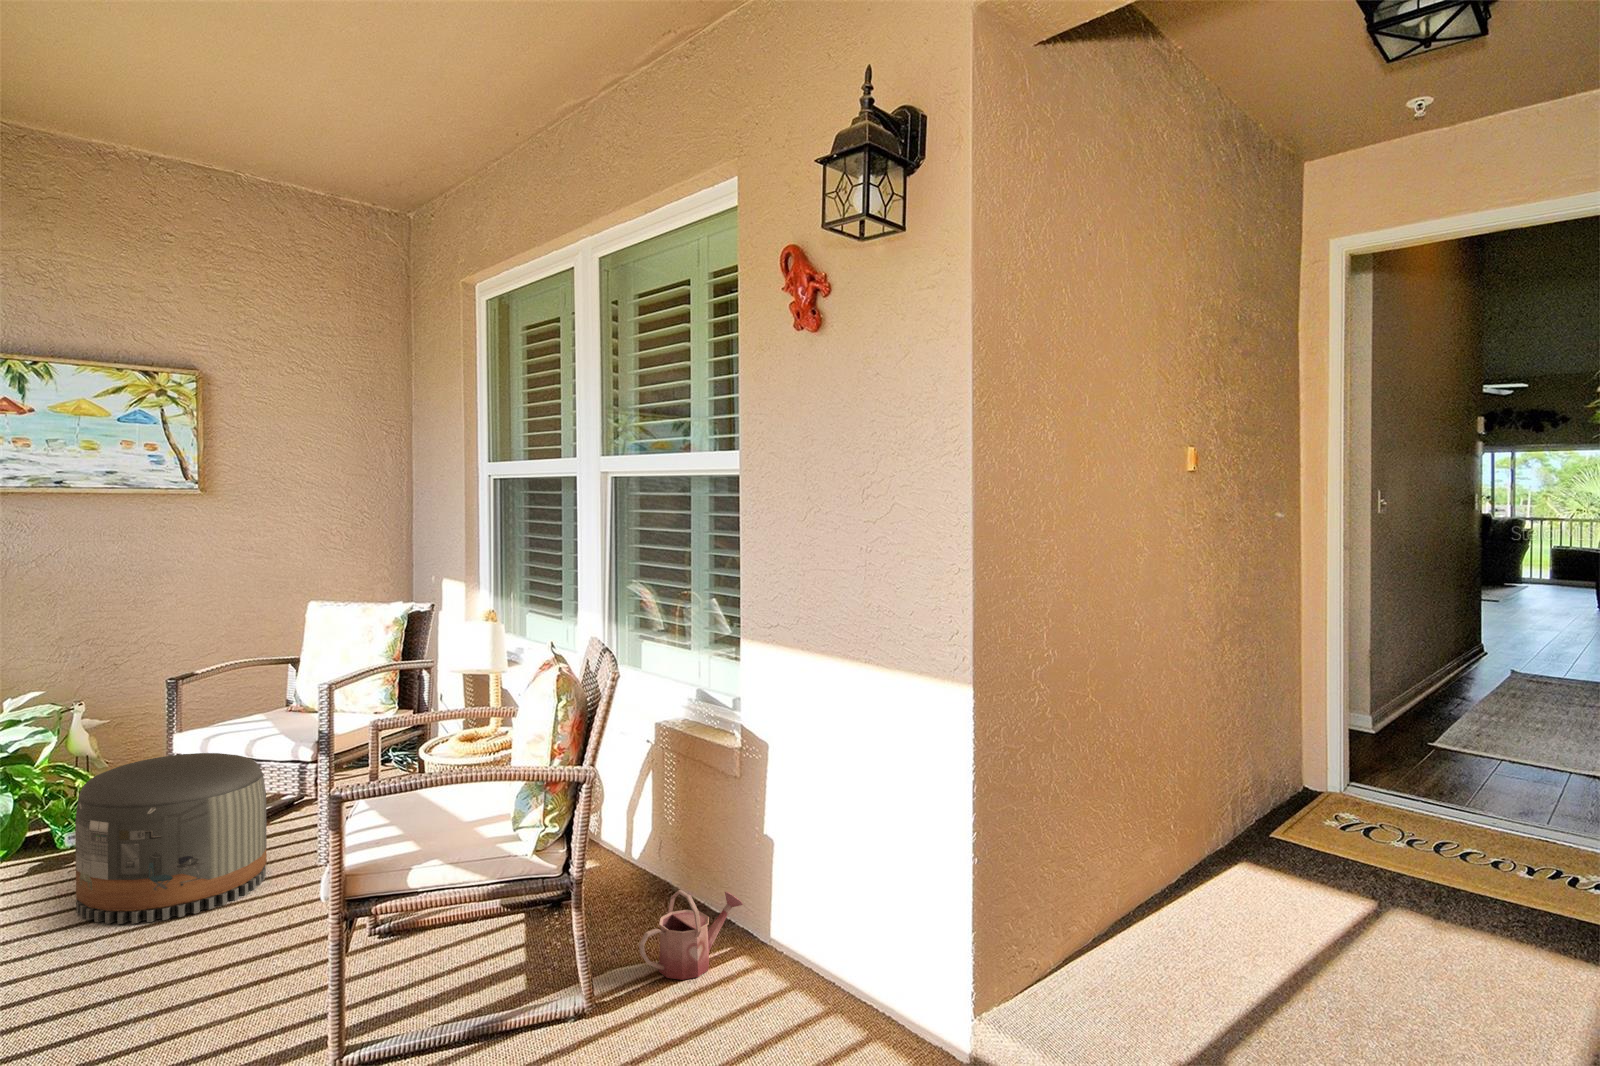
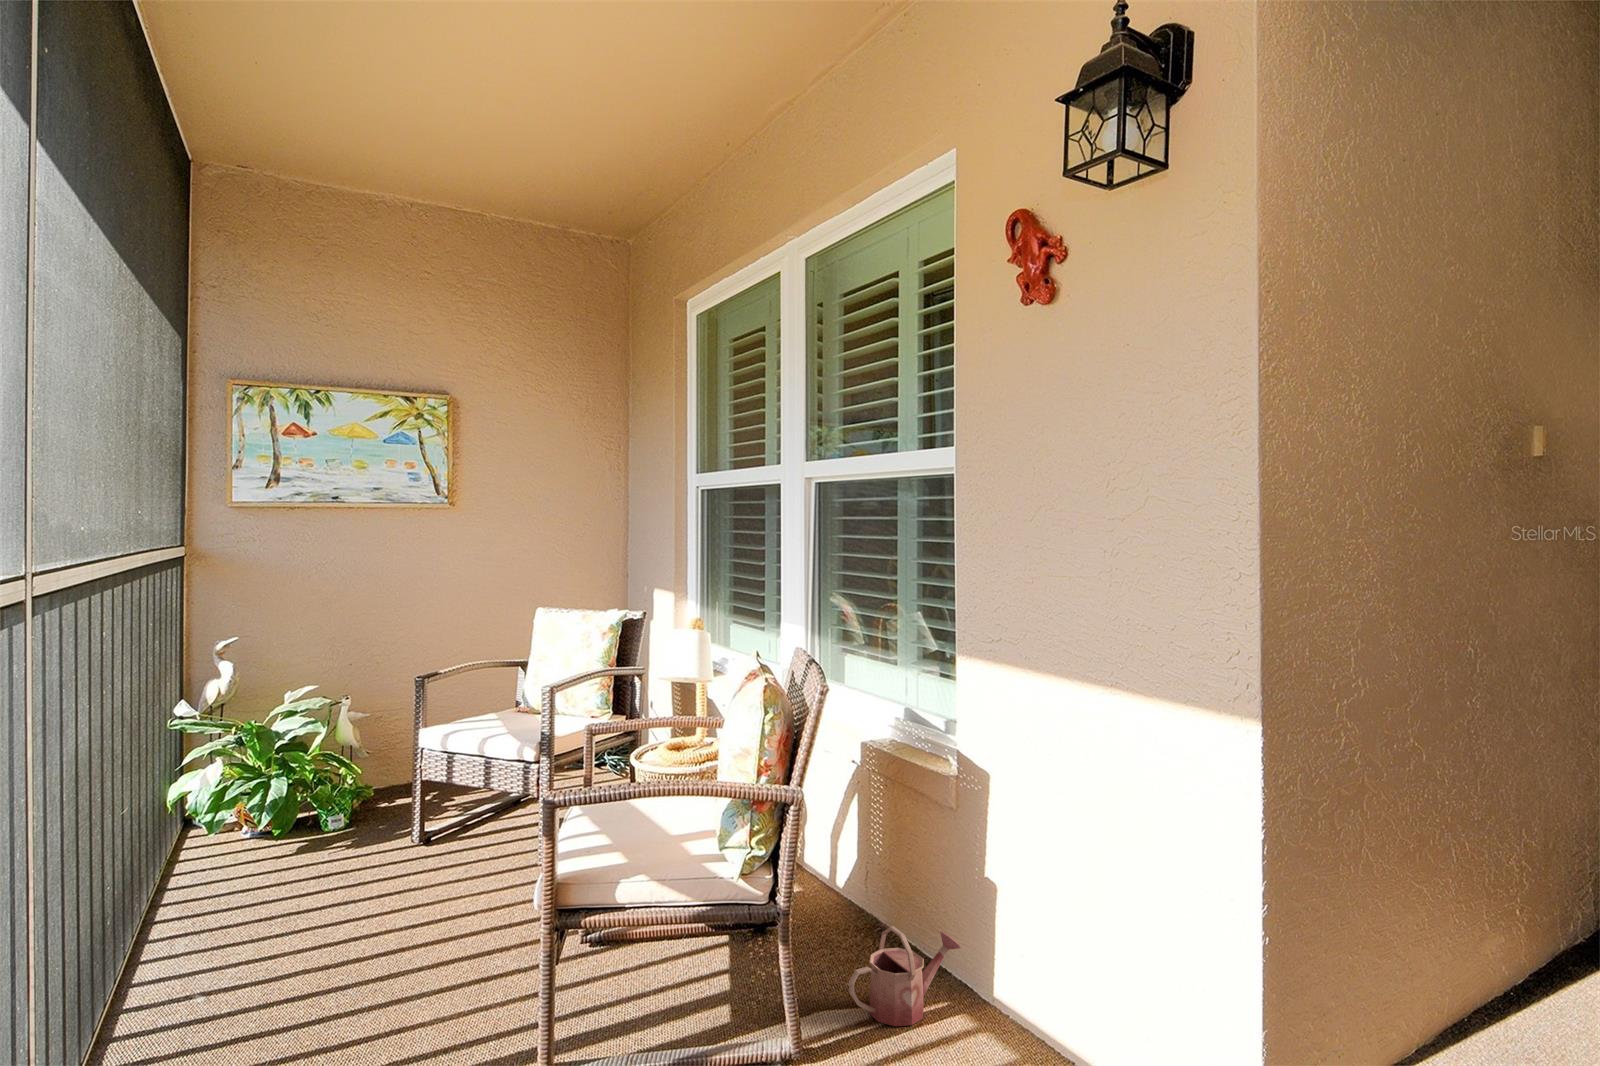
pouf: present [75,753,267,924] -> none [331,749,494,908]

